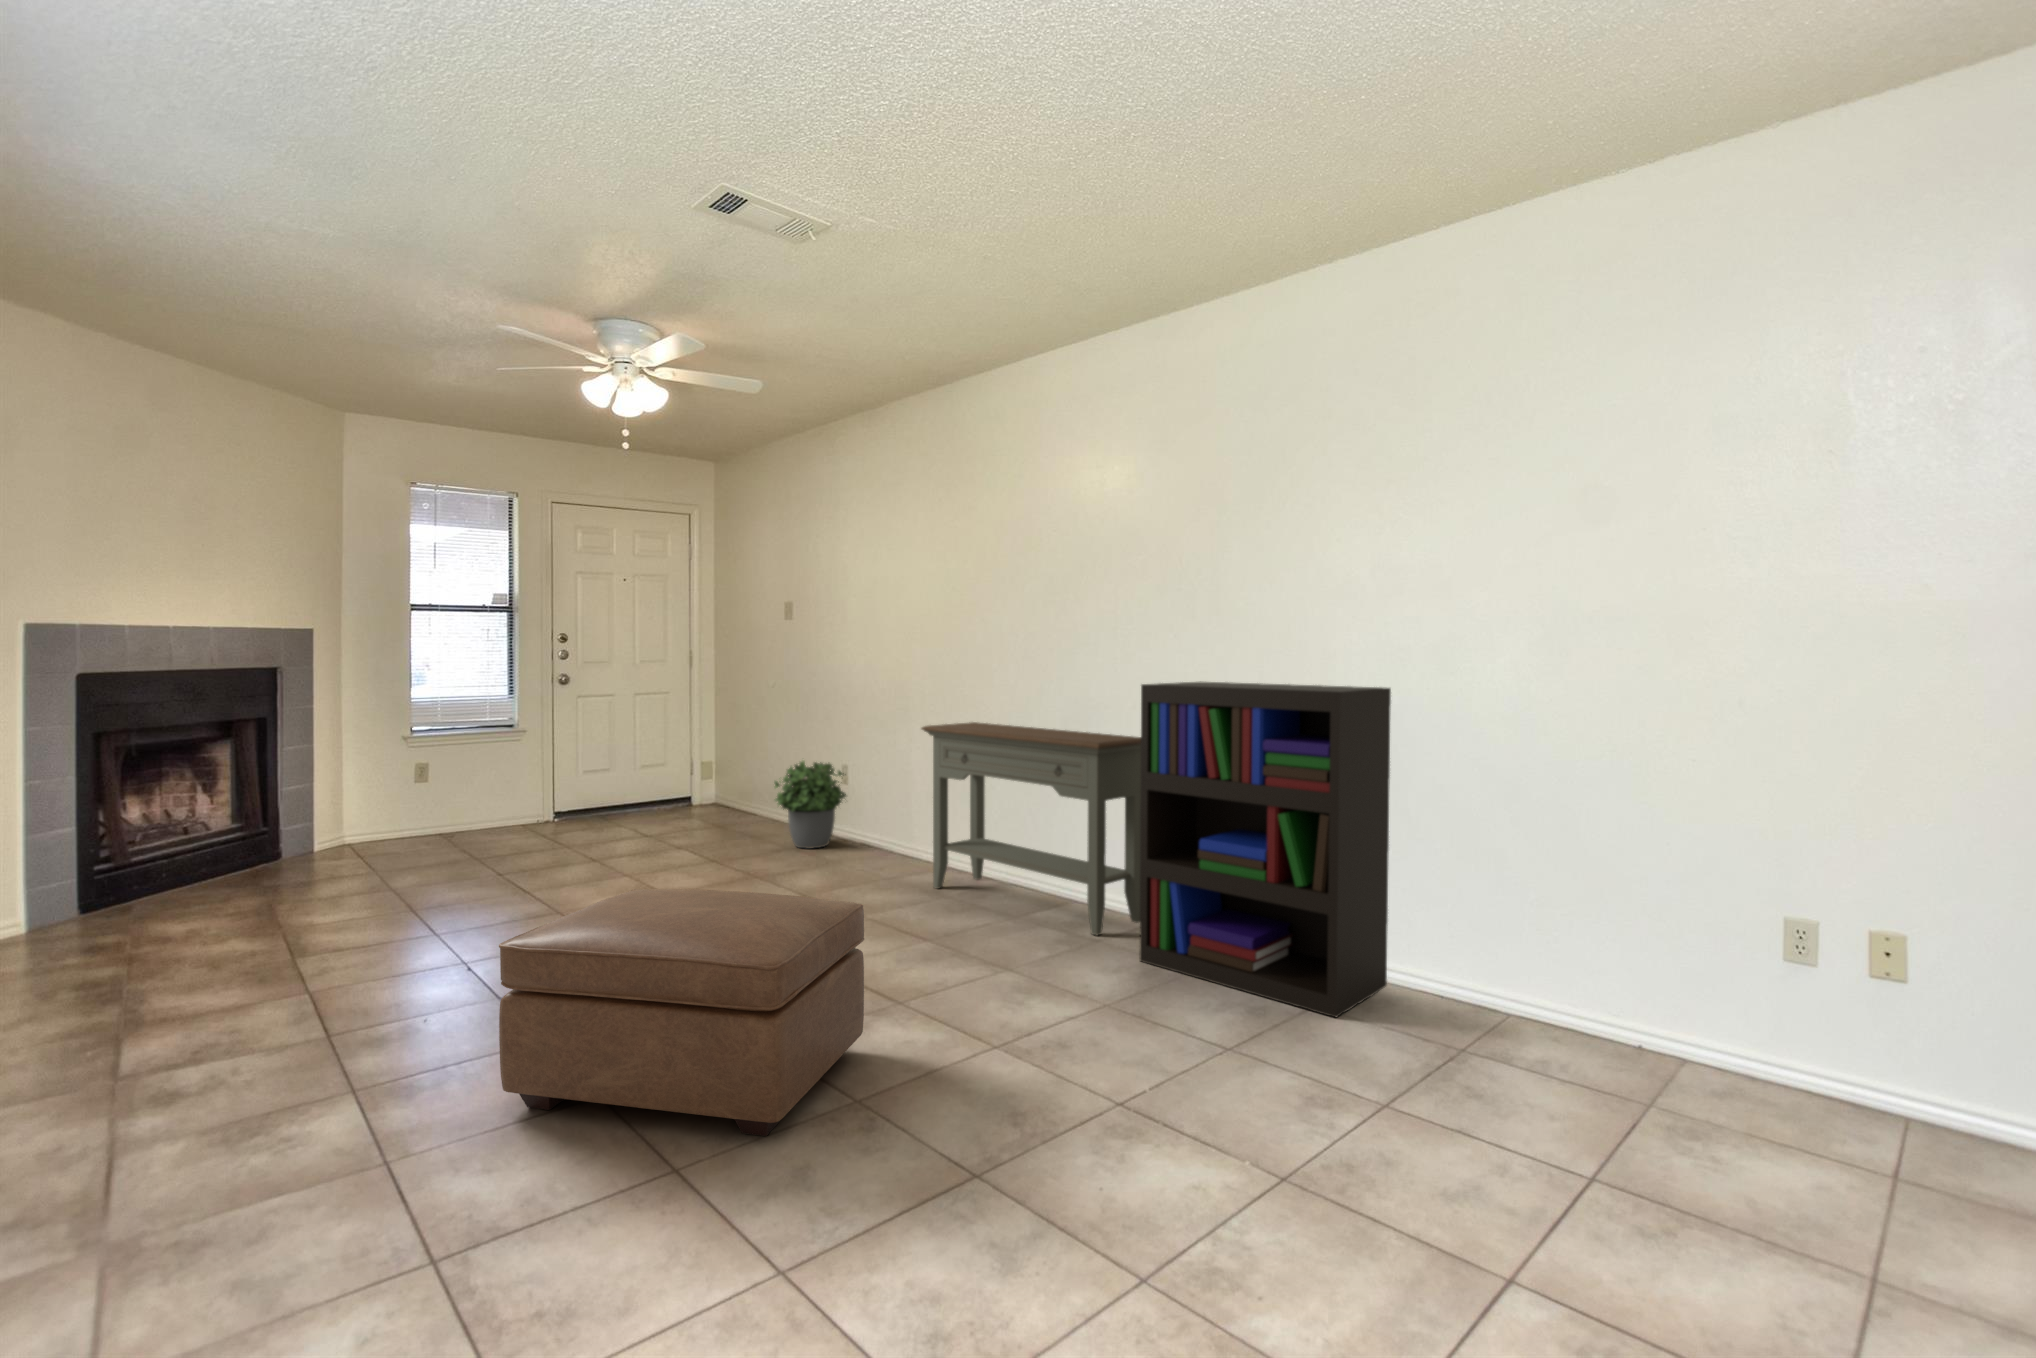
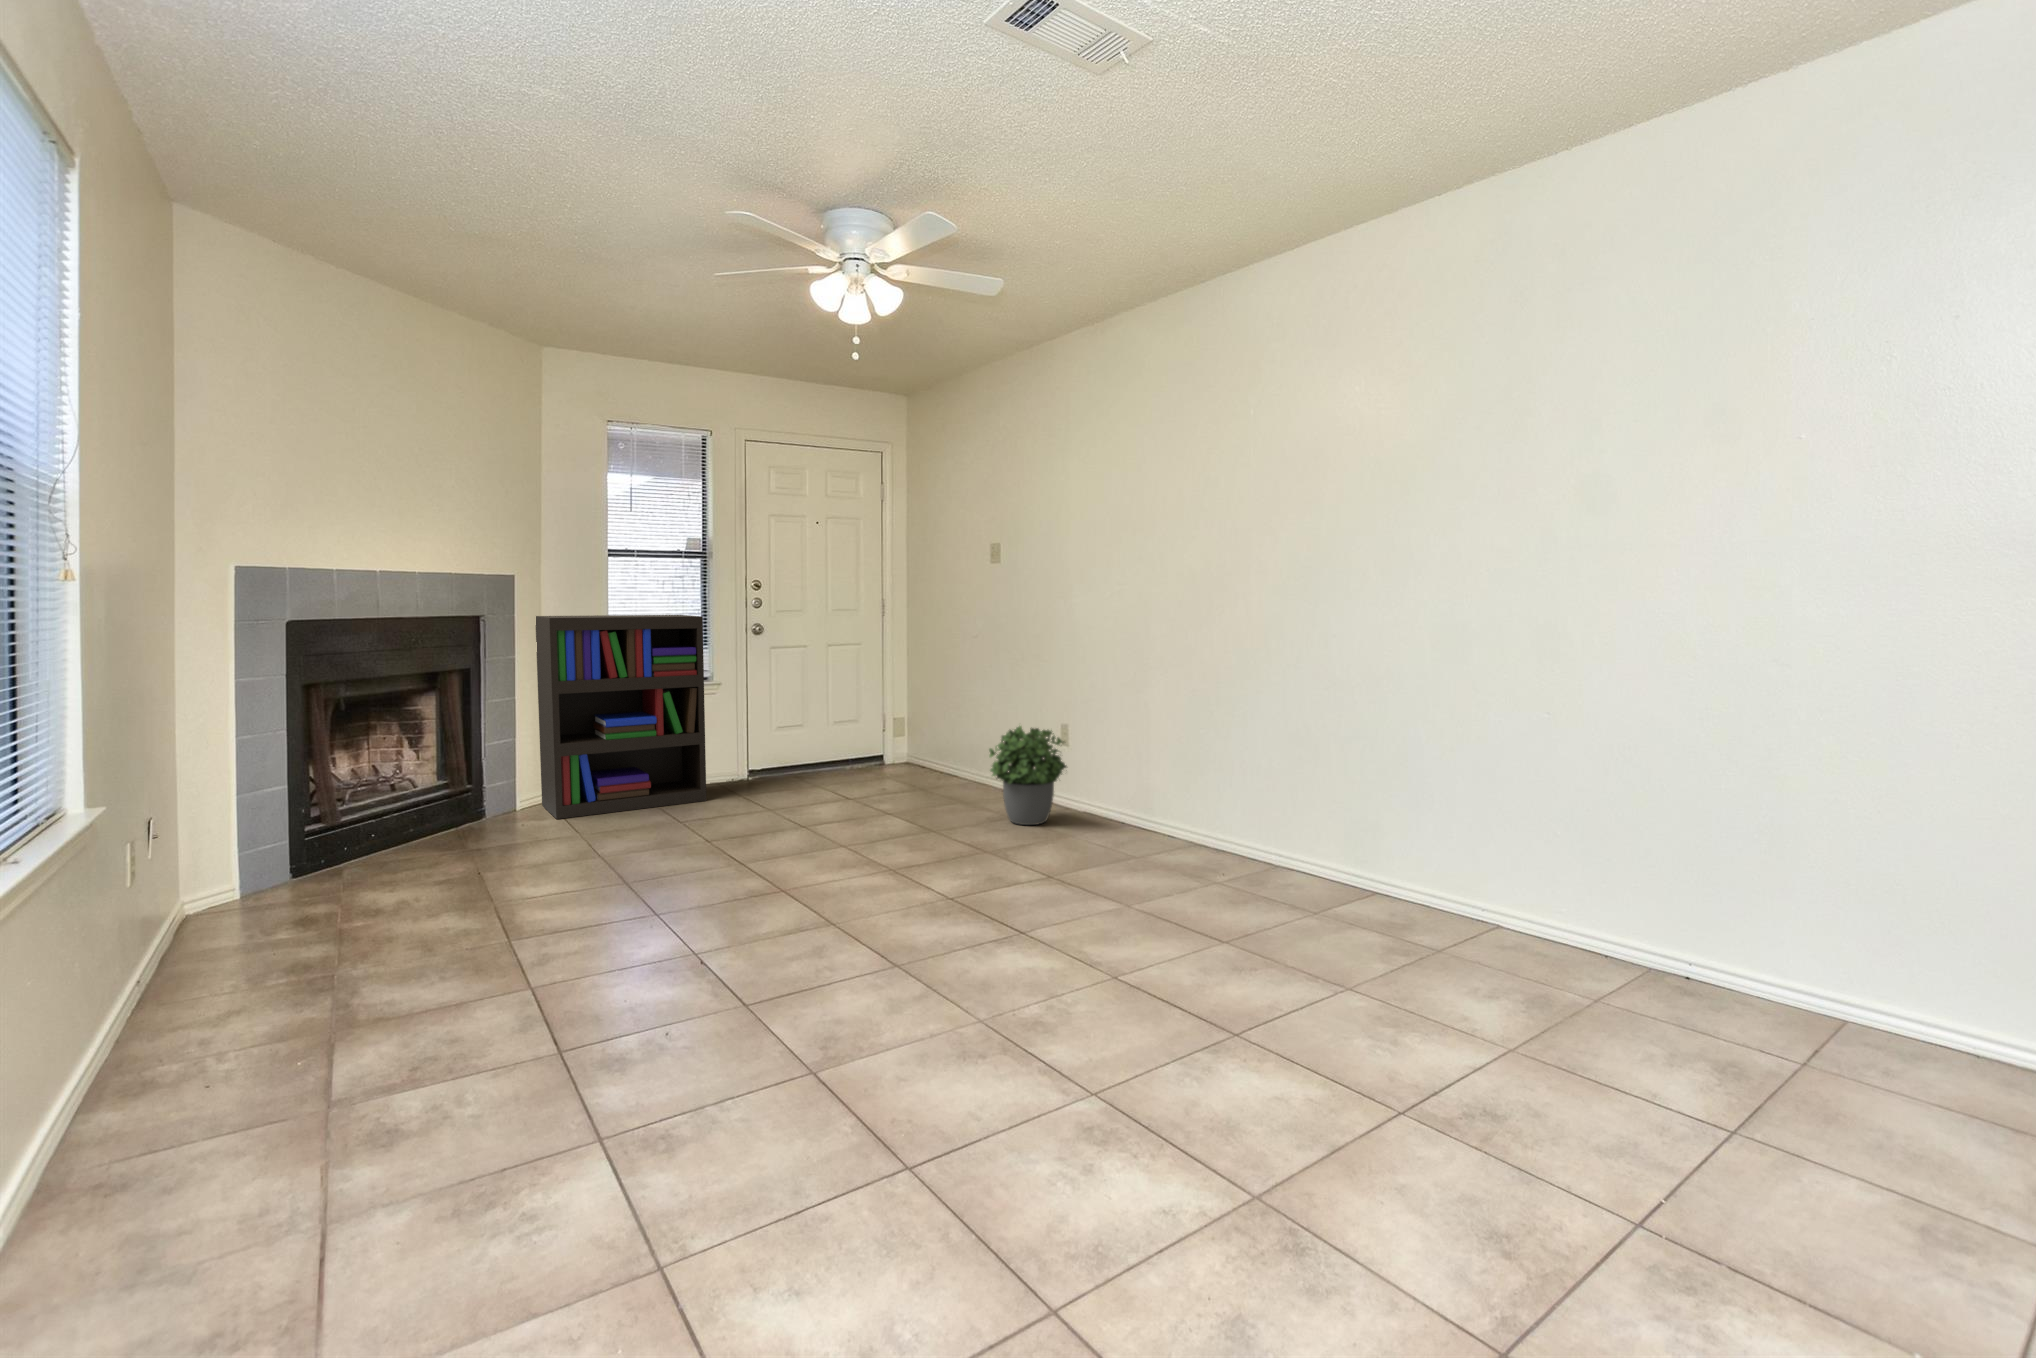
bookshelf: present [1140,681,1391,1017] -> present [536,615,706,819]
console table: present [922,722,1141,935] -> none [1180,690,1499,966]
ottoman: present [499,889,864,1136] -> none [772,905,1210,1277]

